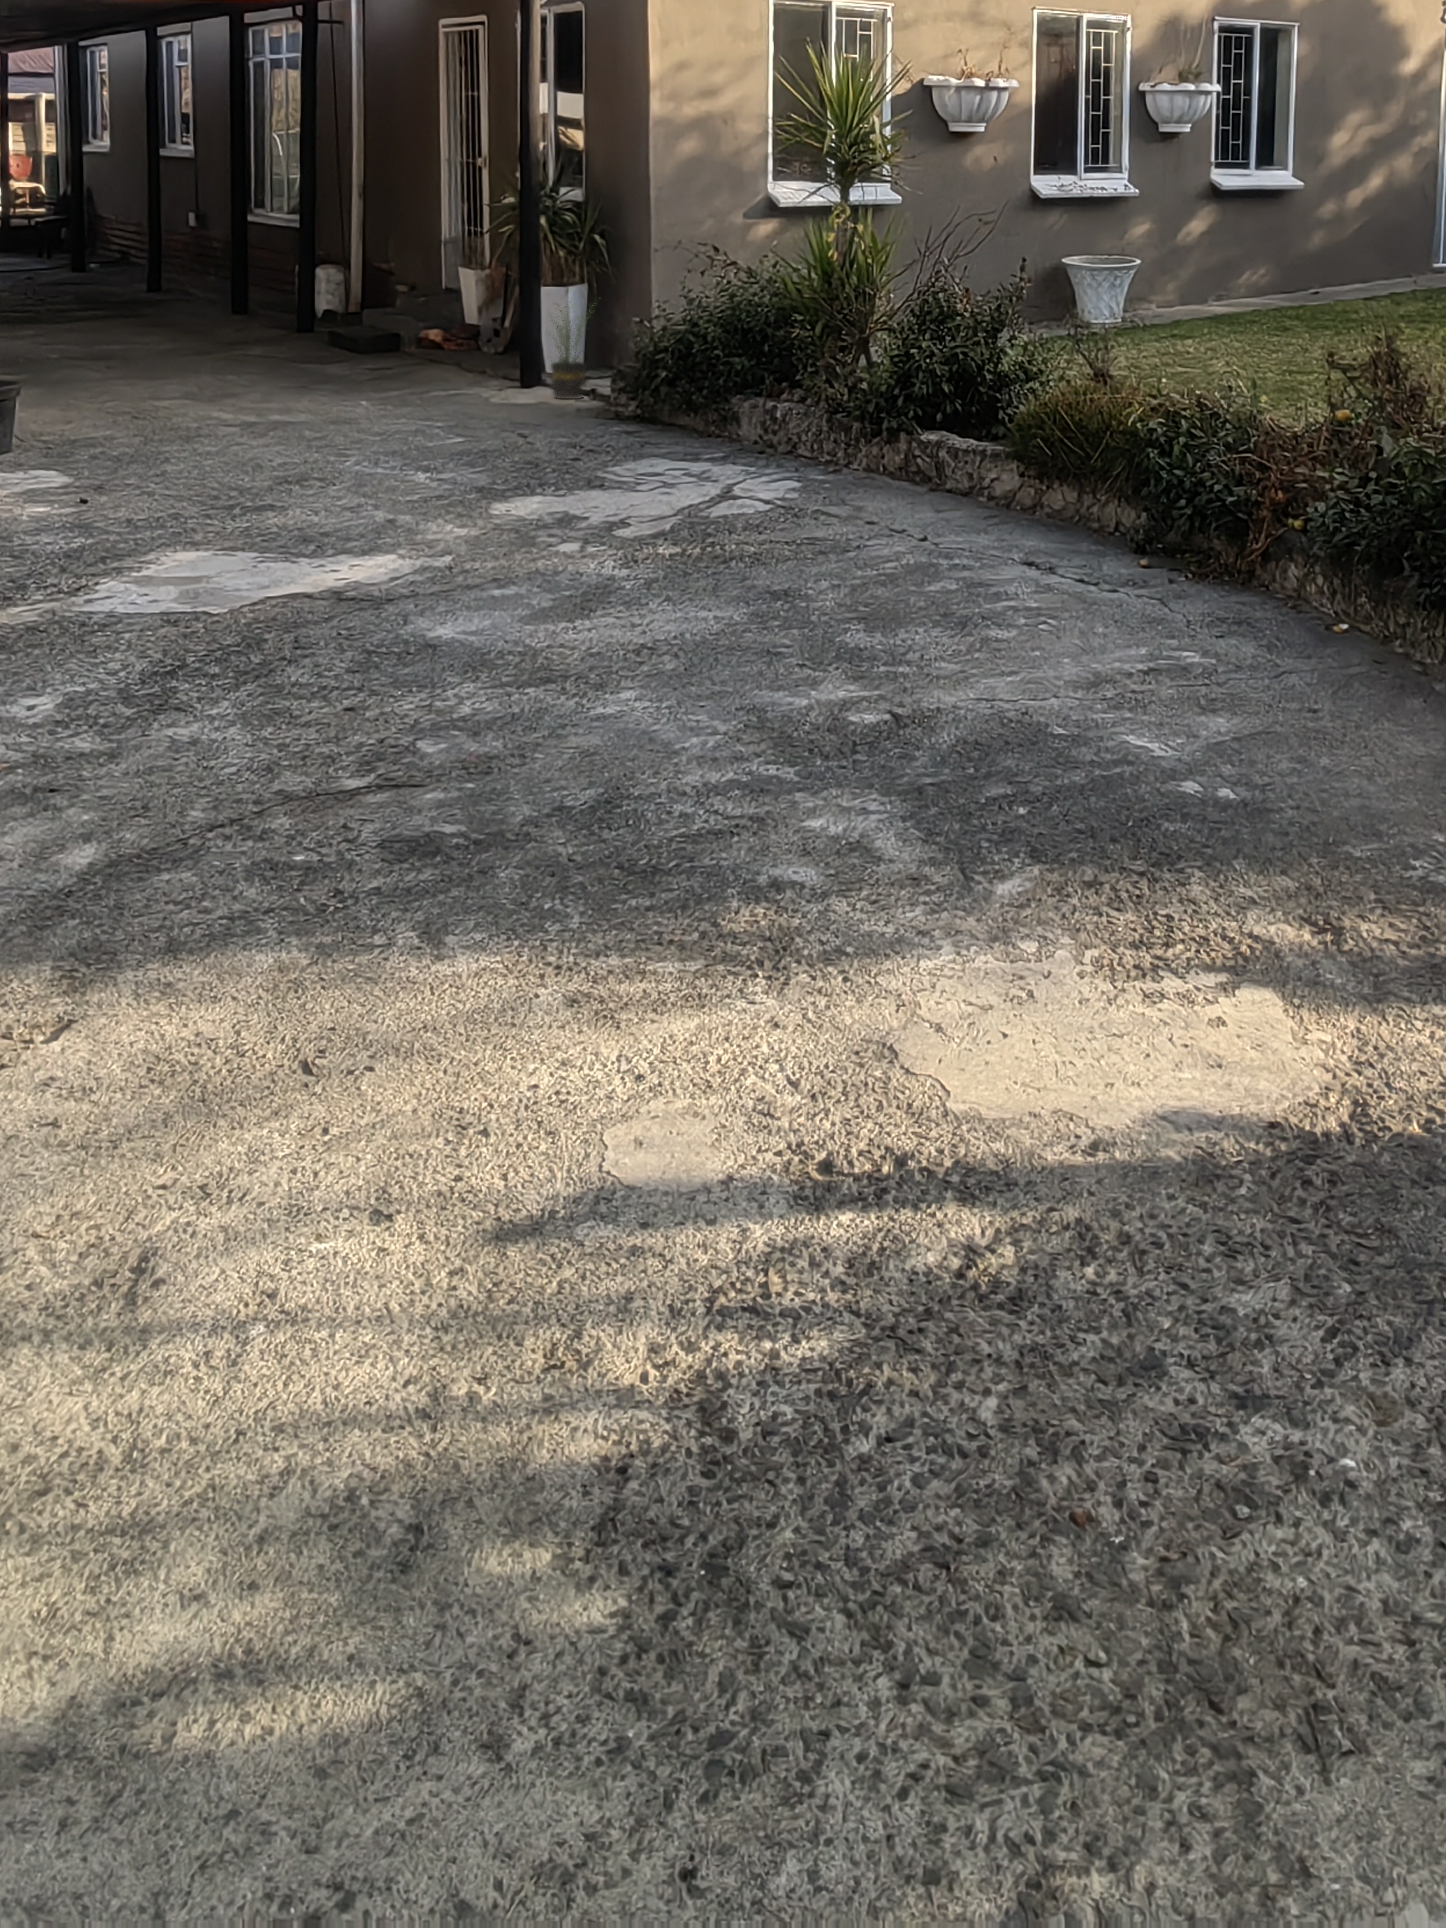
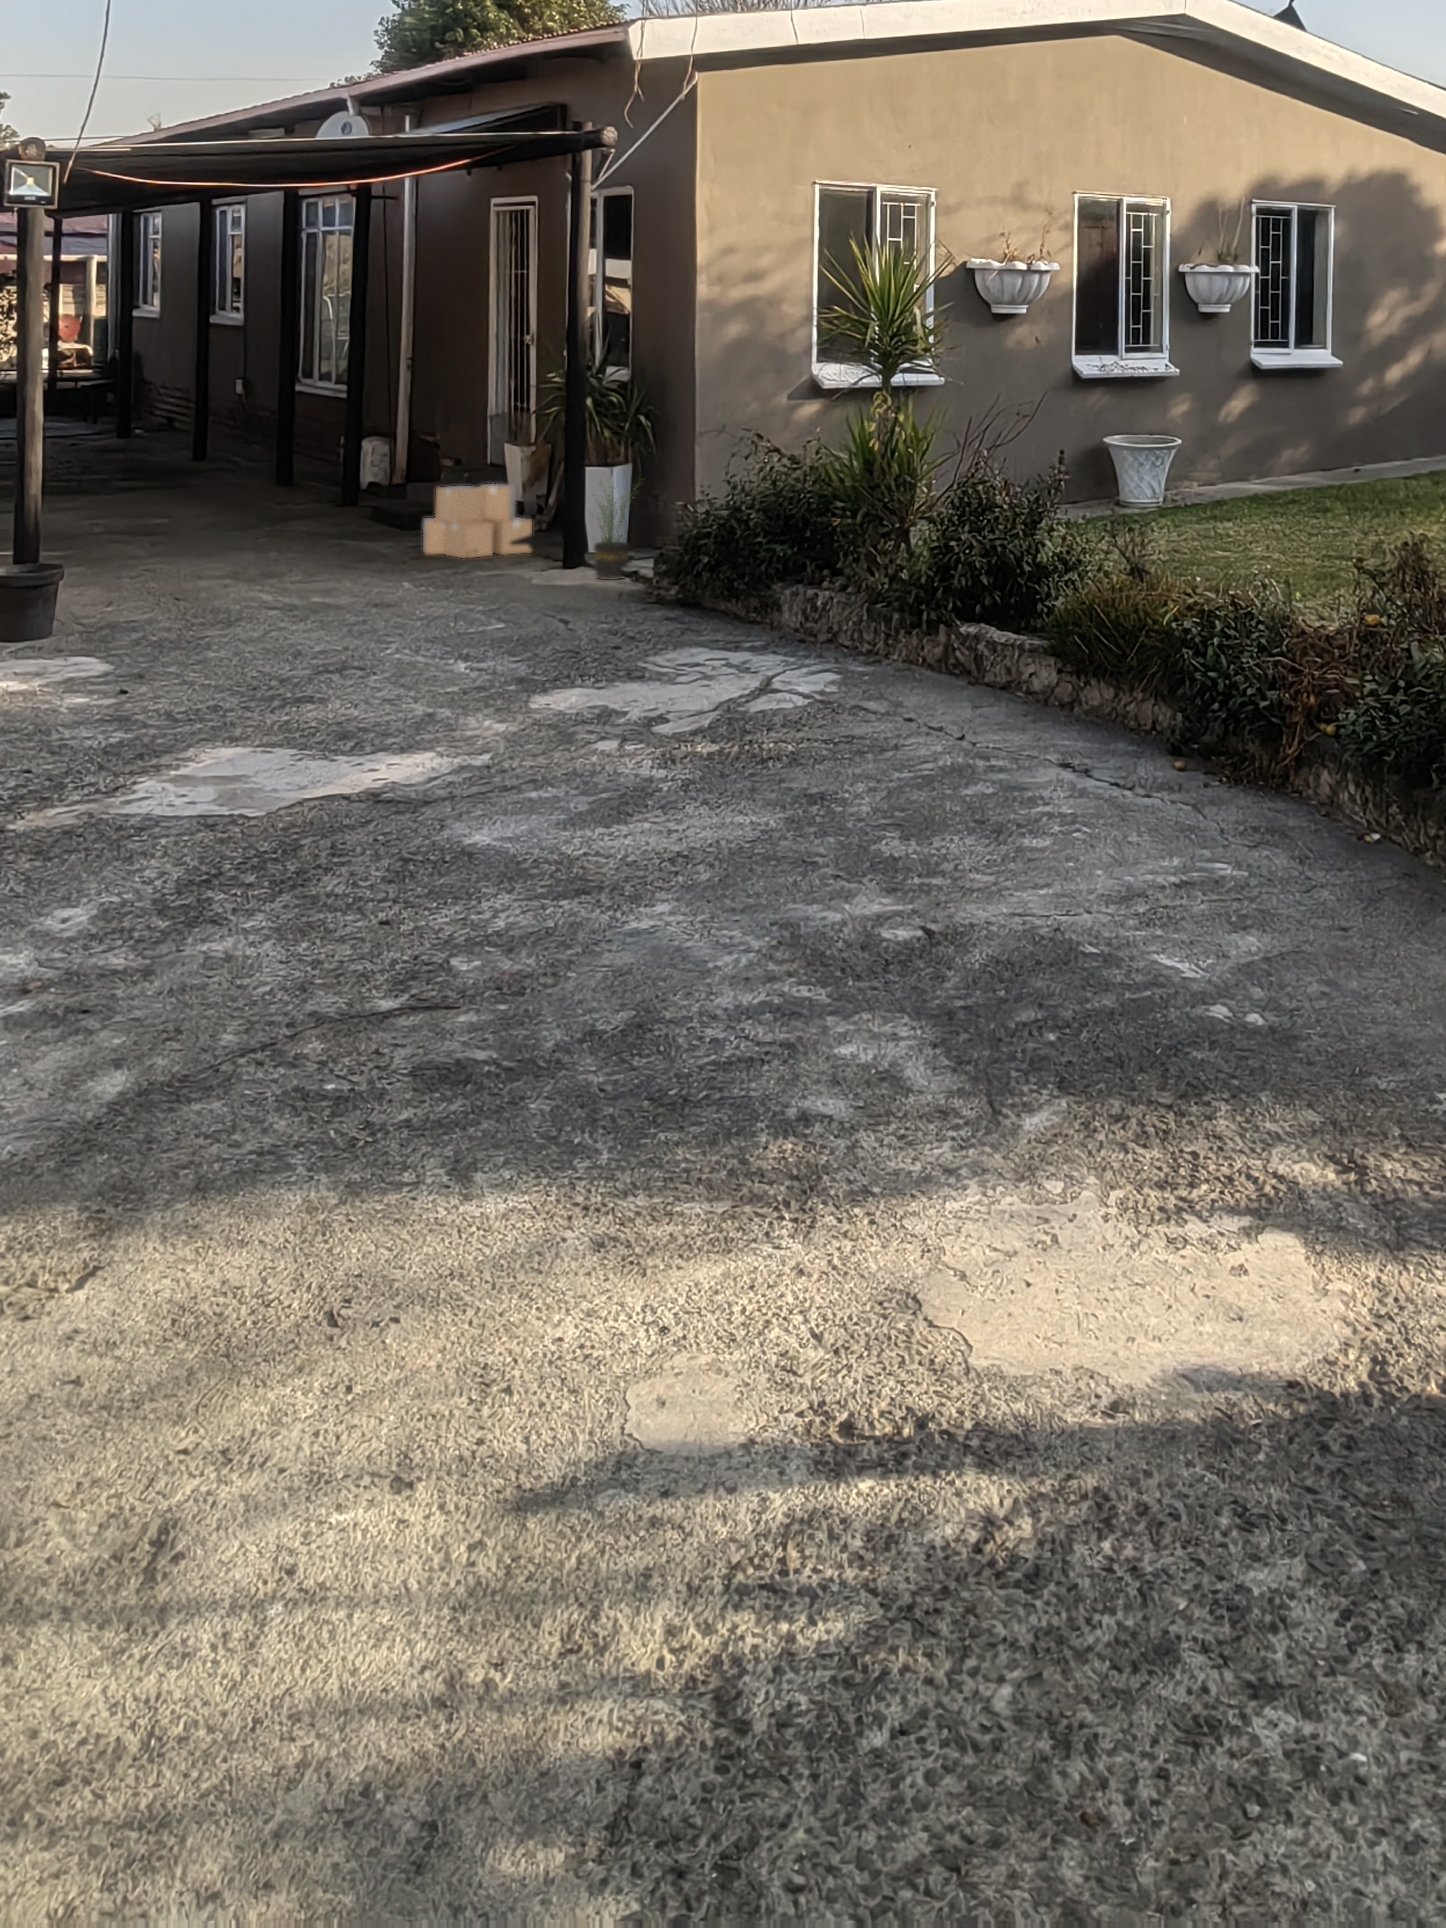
cardboard box: none [379,307,488,380] -> present [423,484,532,558]

